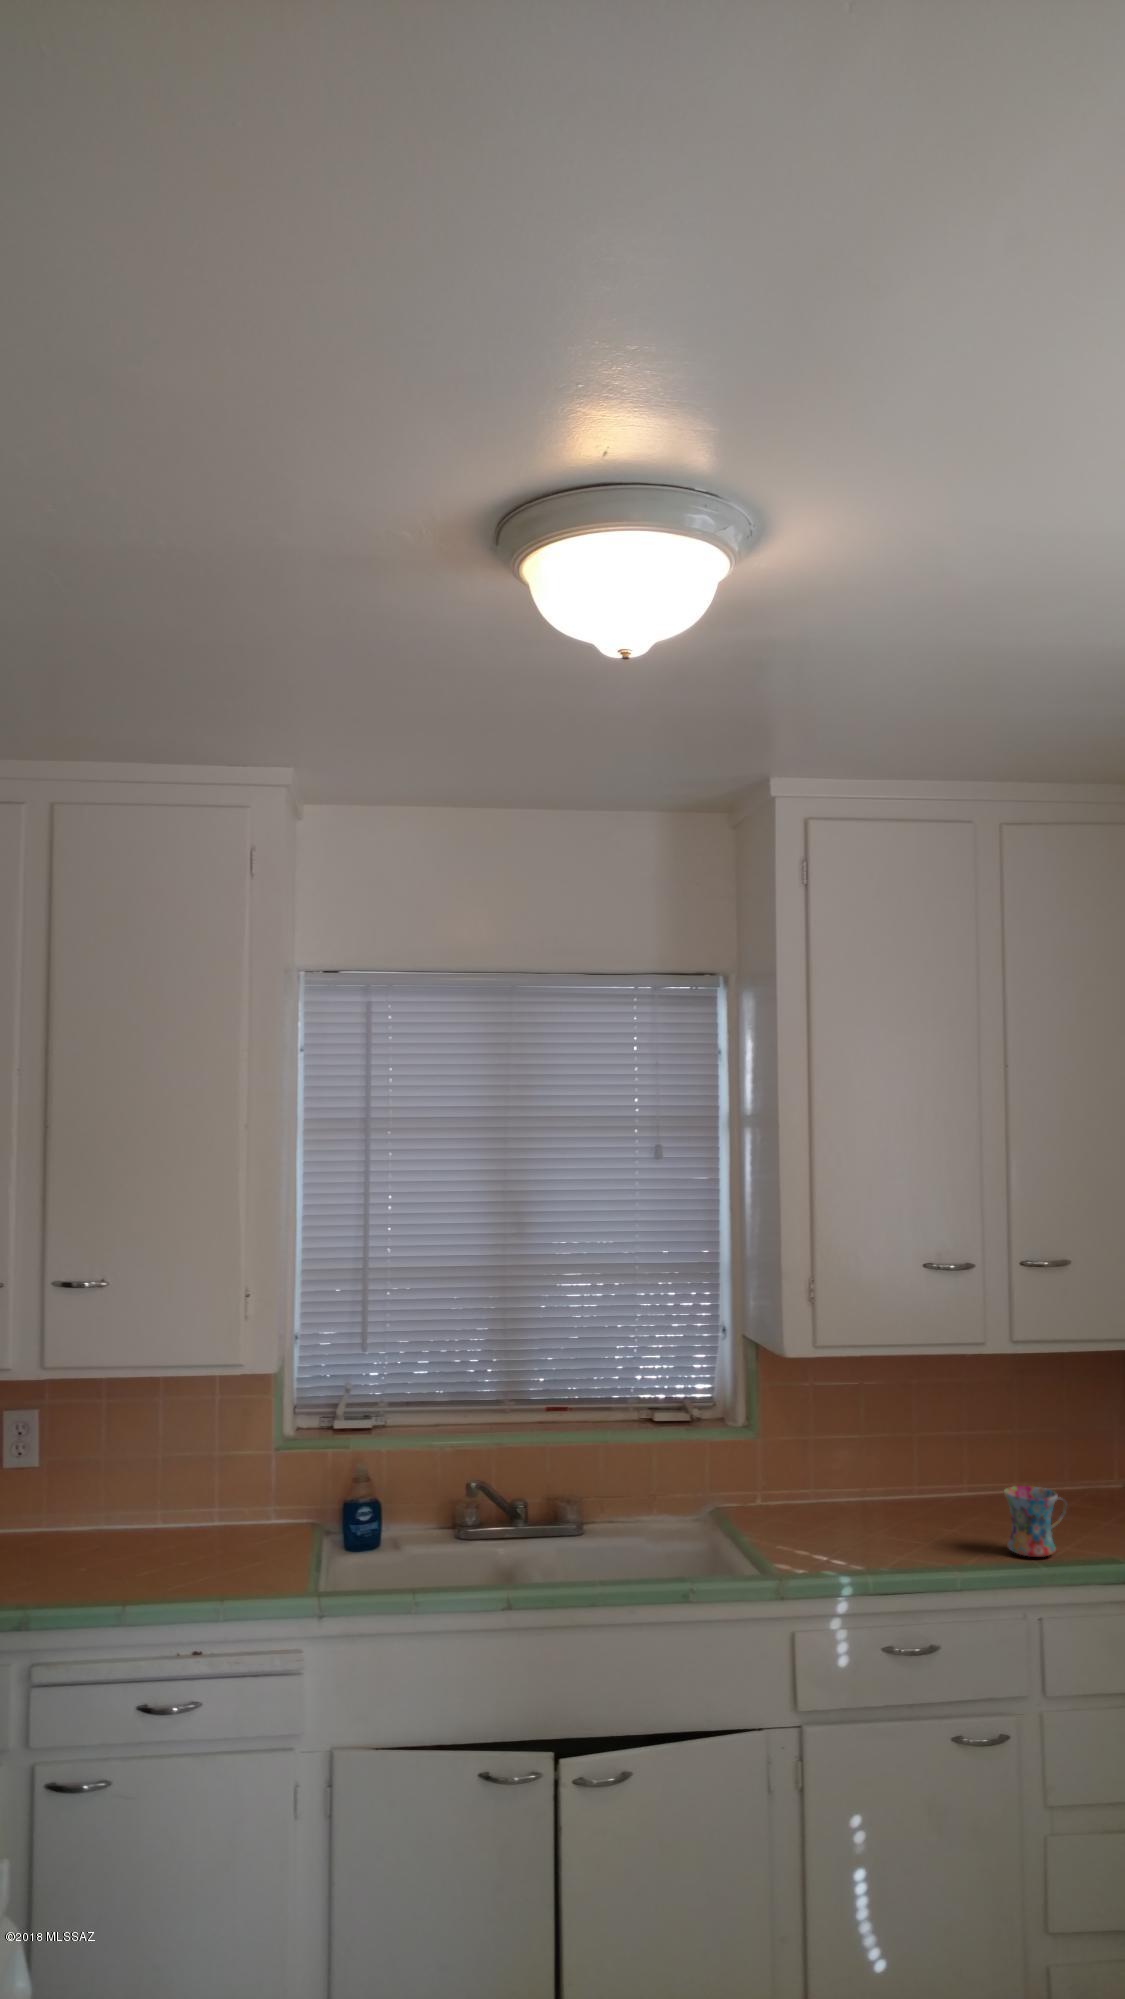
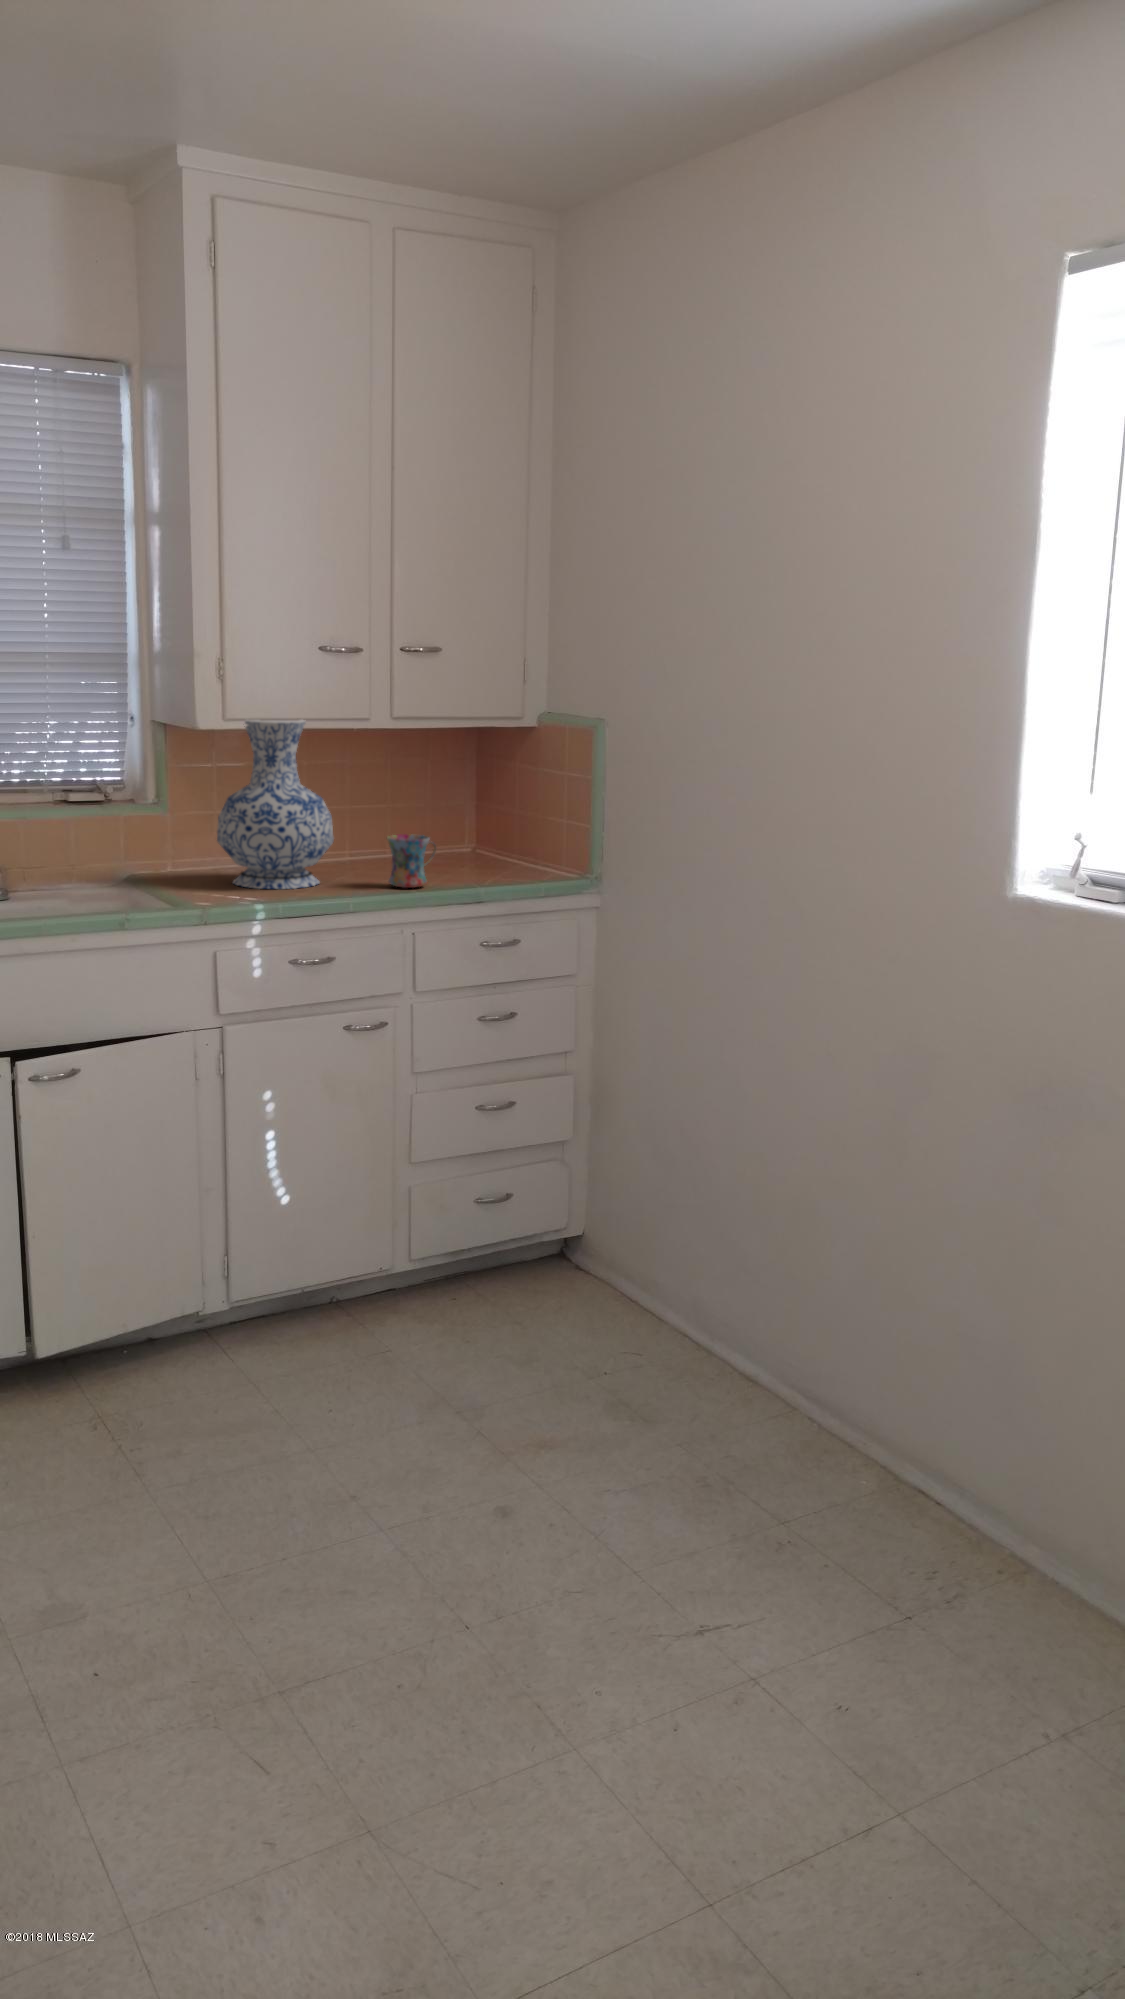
vase: none [806,1340,941,1547] -> present [217,720,334,889]

